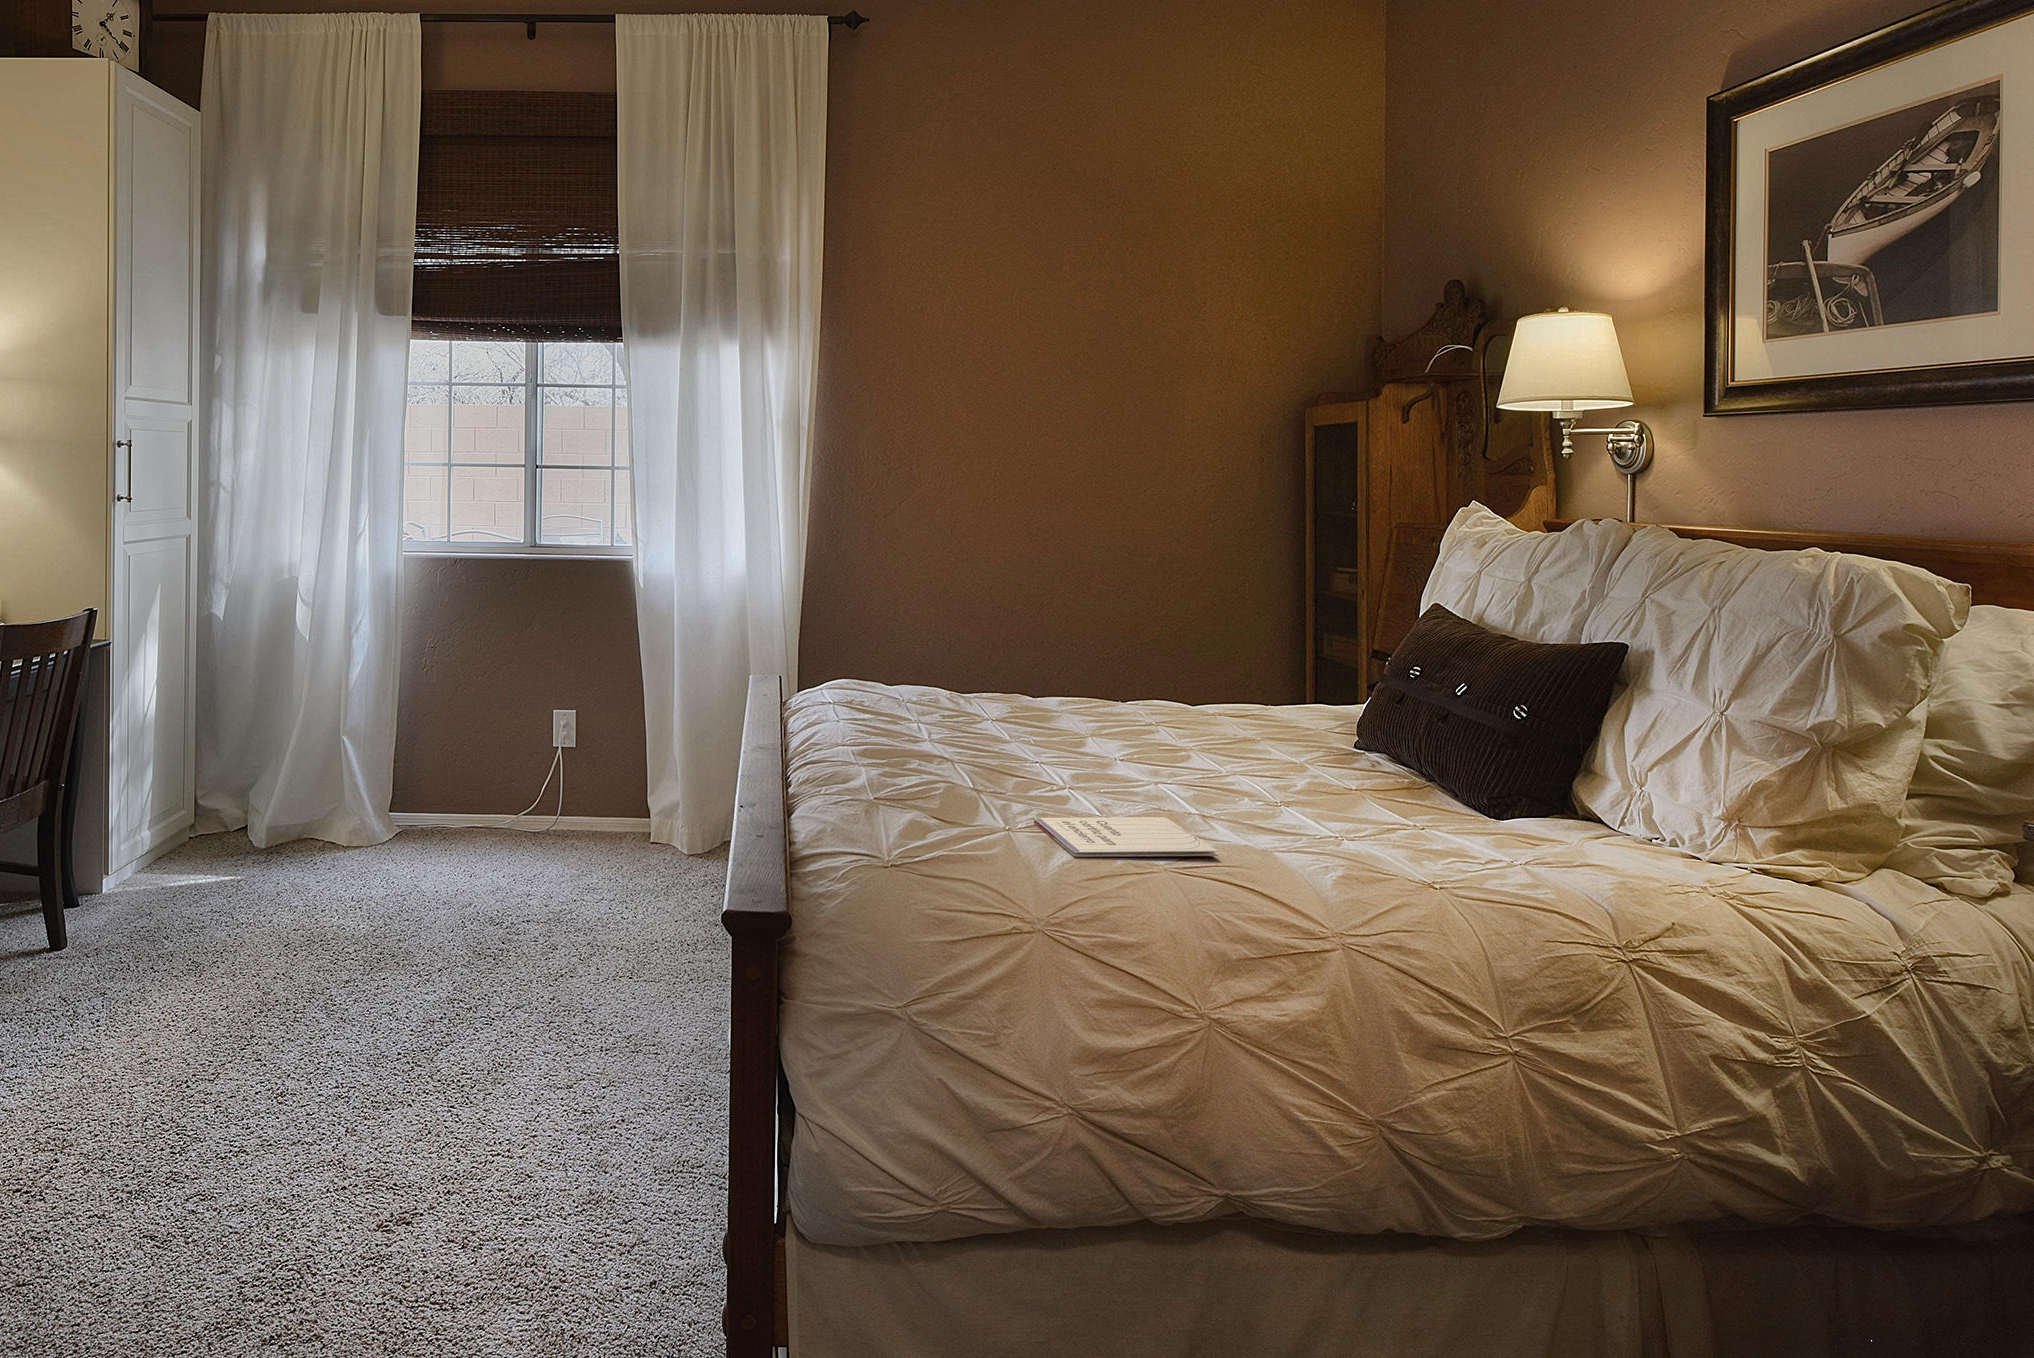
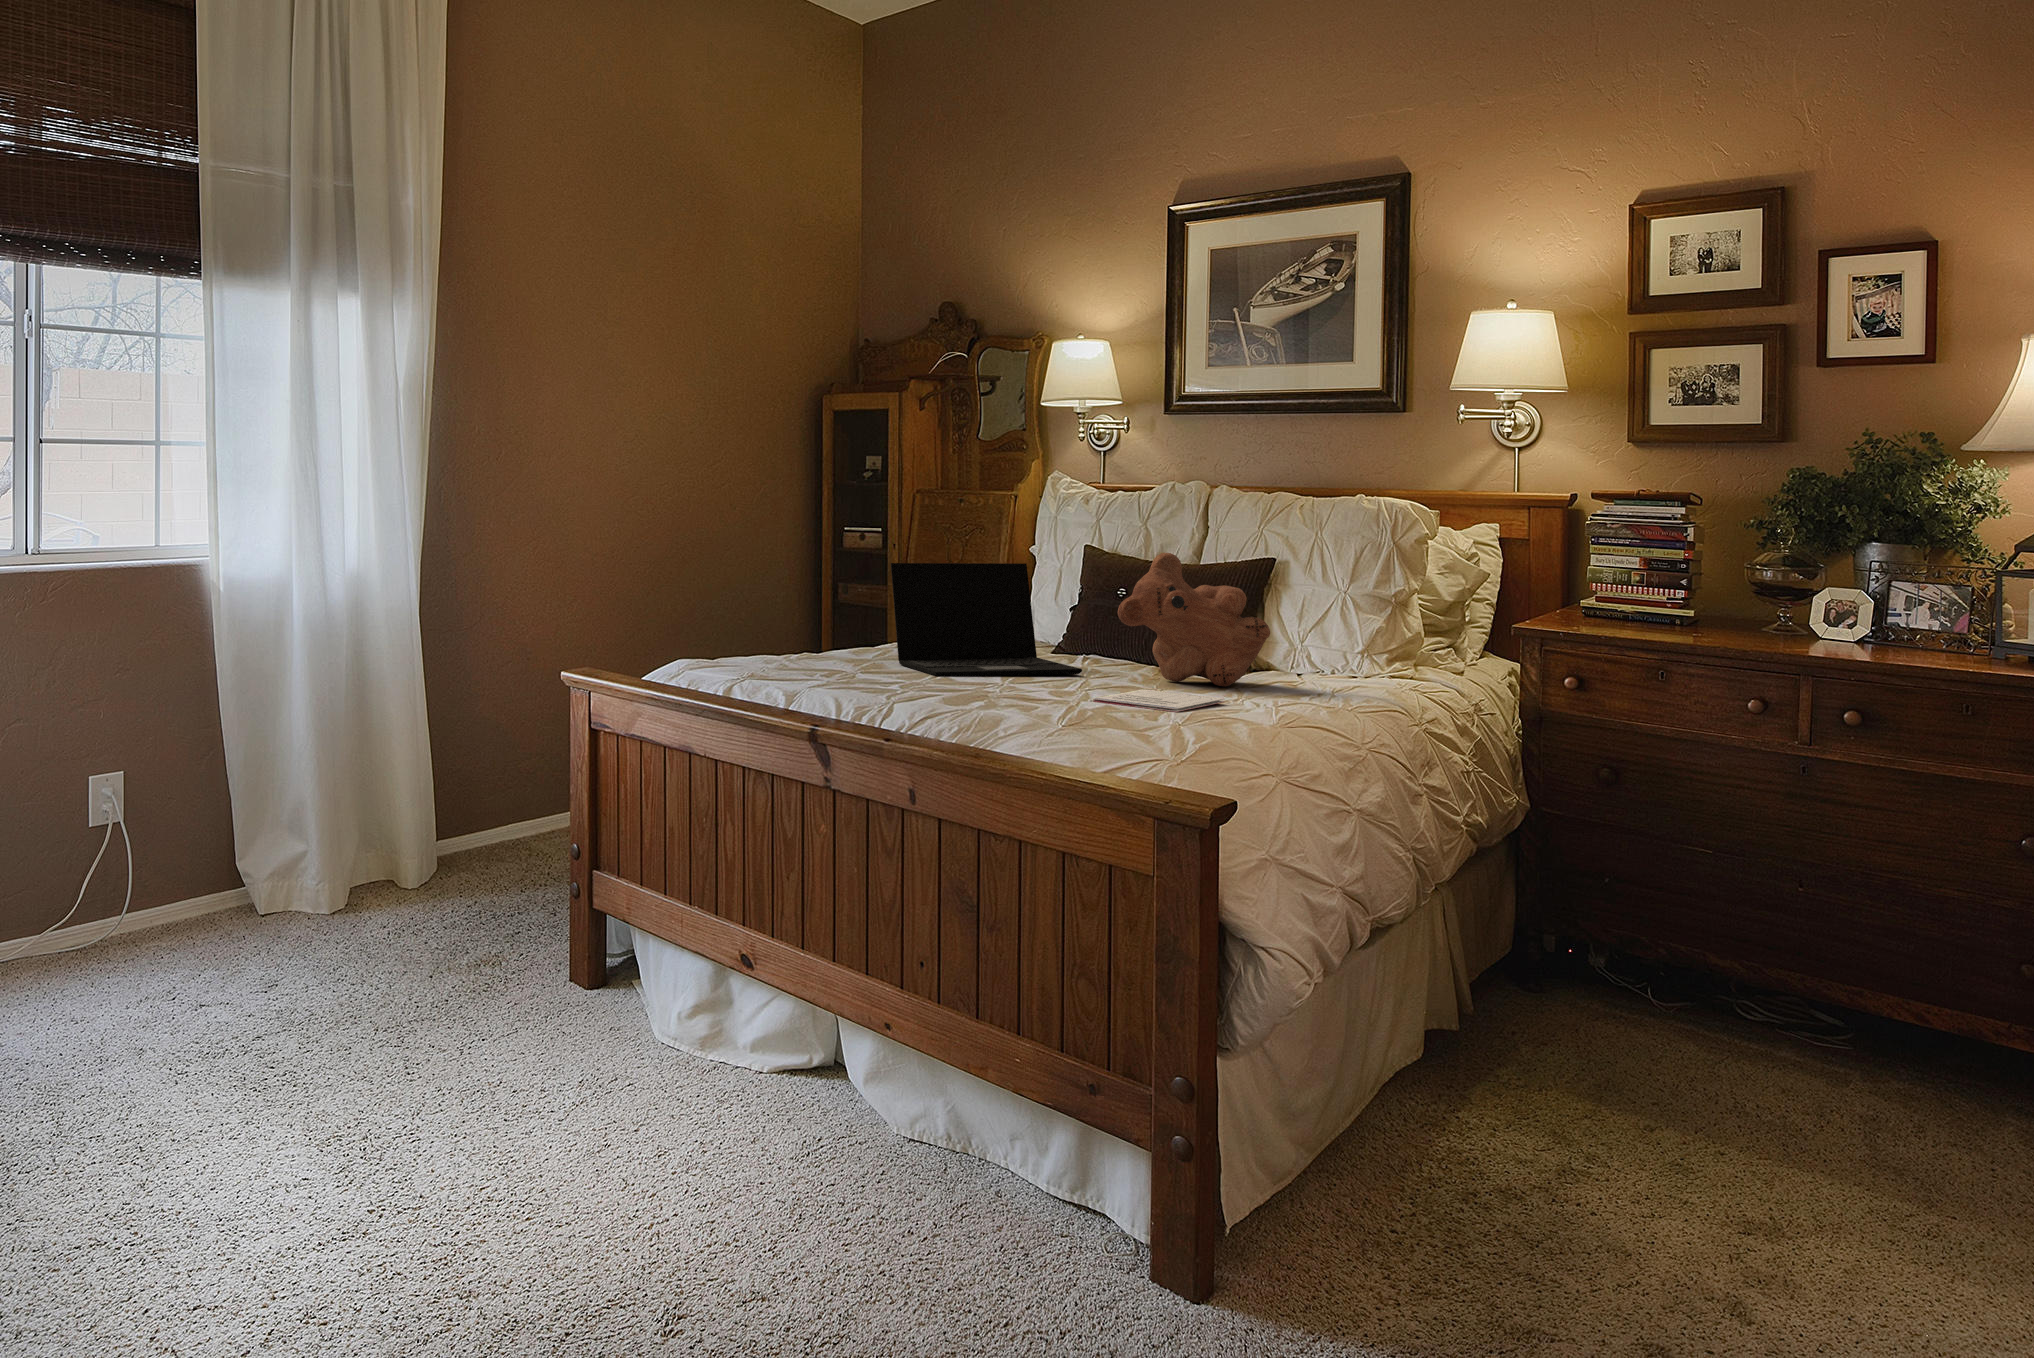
laptop: none [1005,616,1235,782] -> present [891,563,1082,676]
teddy bear: none [1246,626,1456,834] -> present [1118,553,1270,687]

